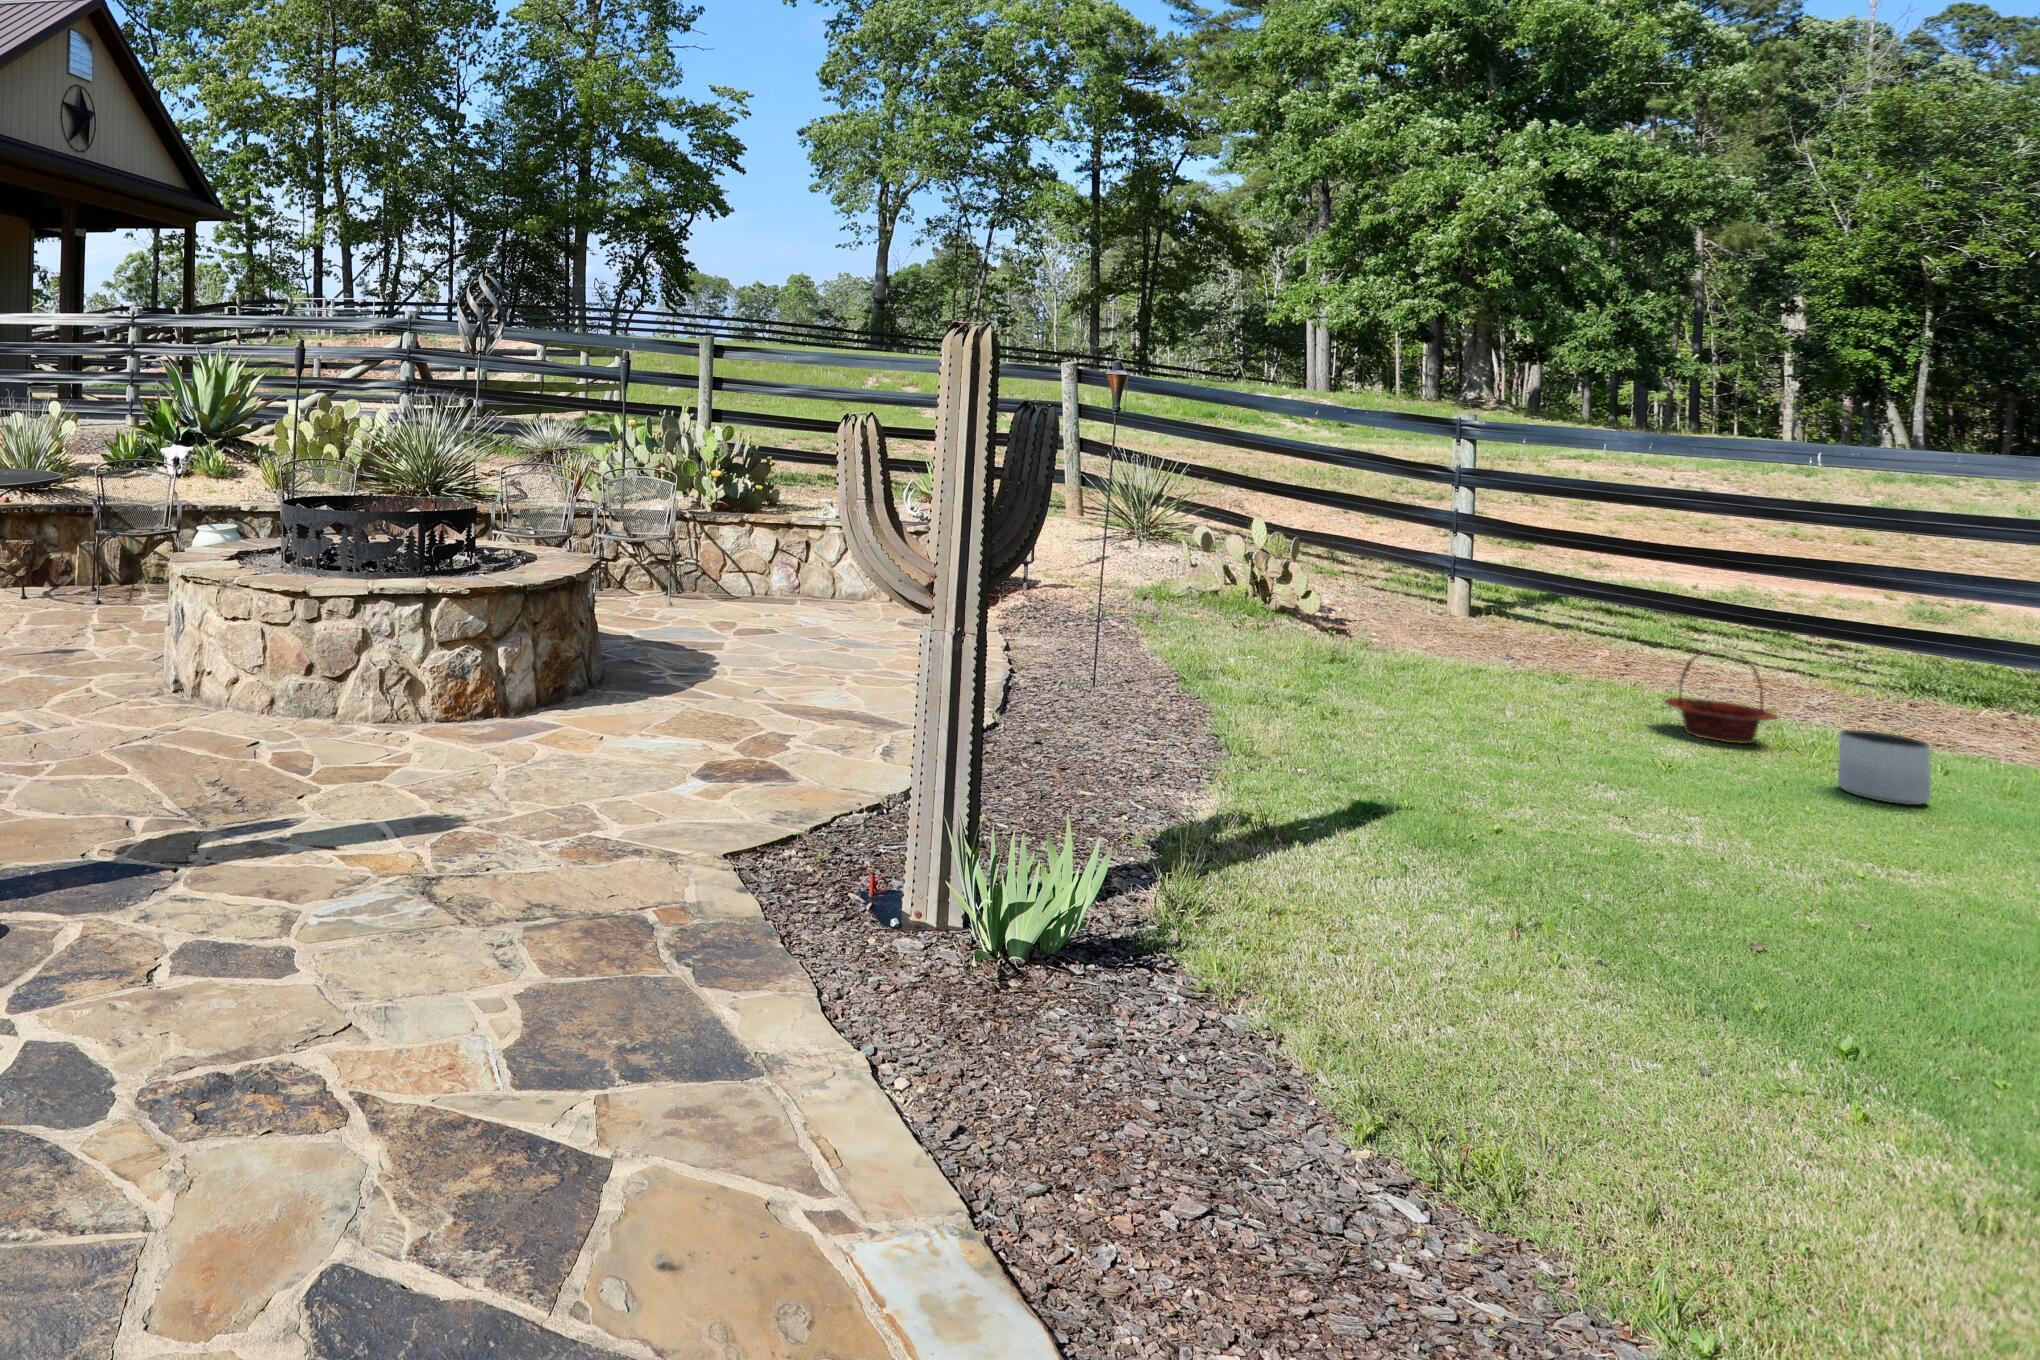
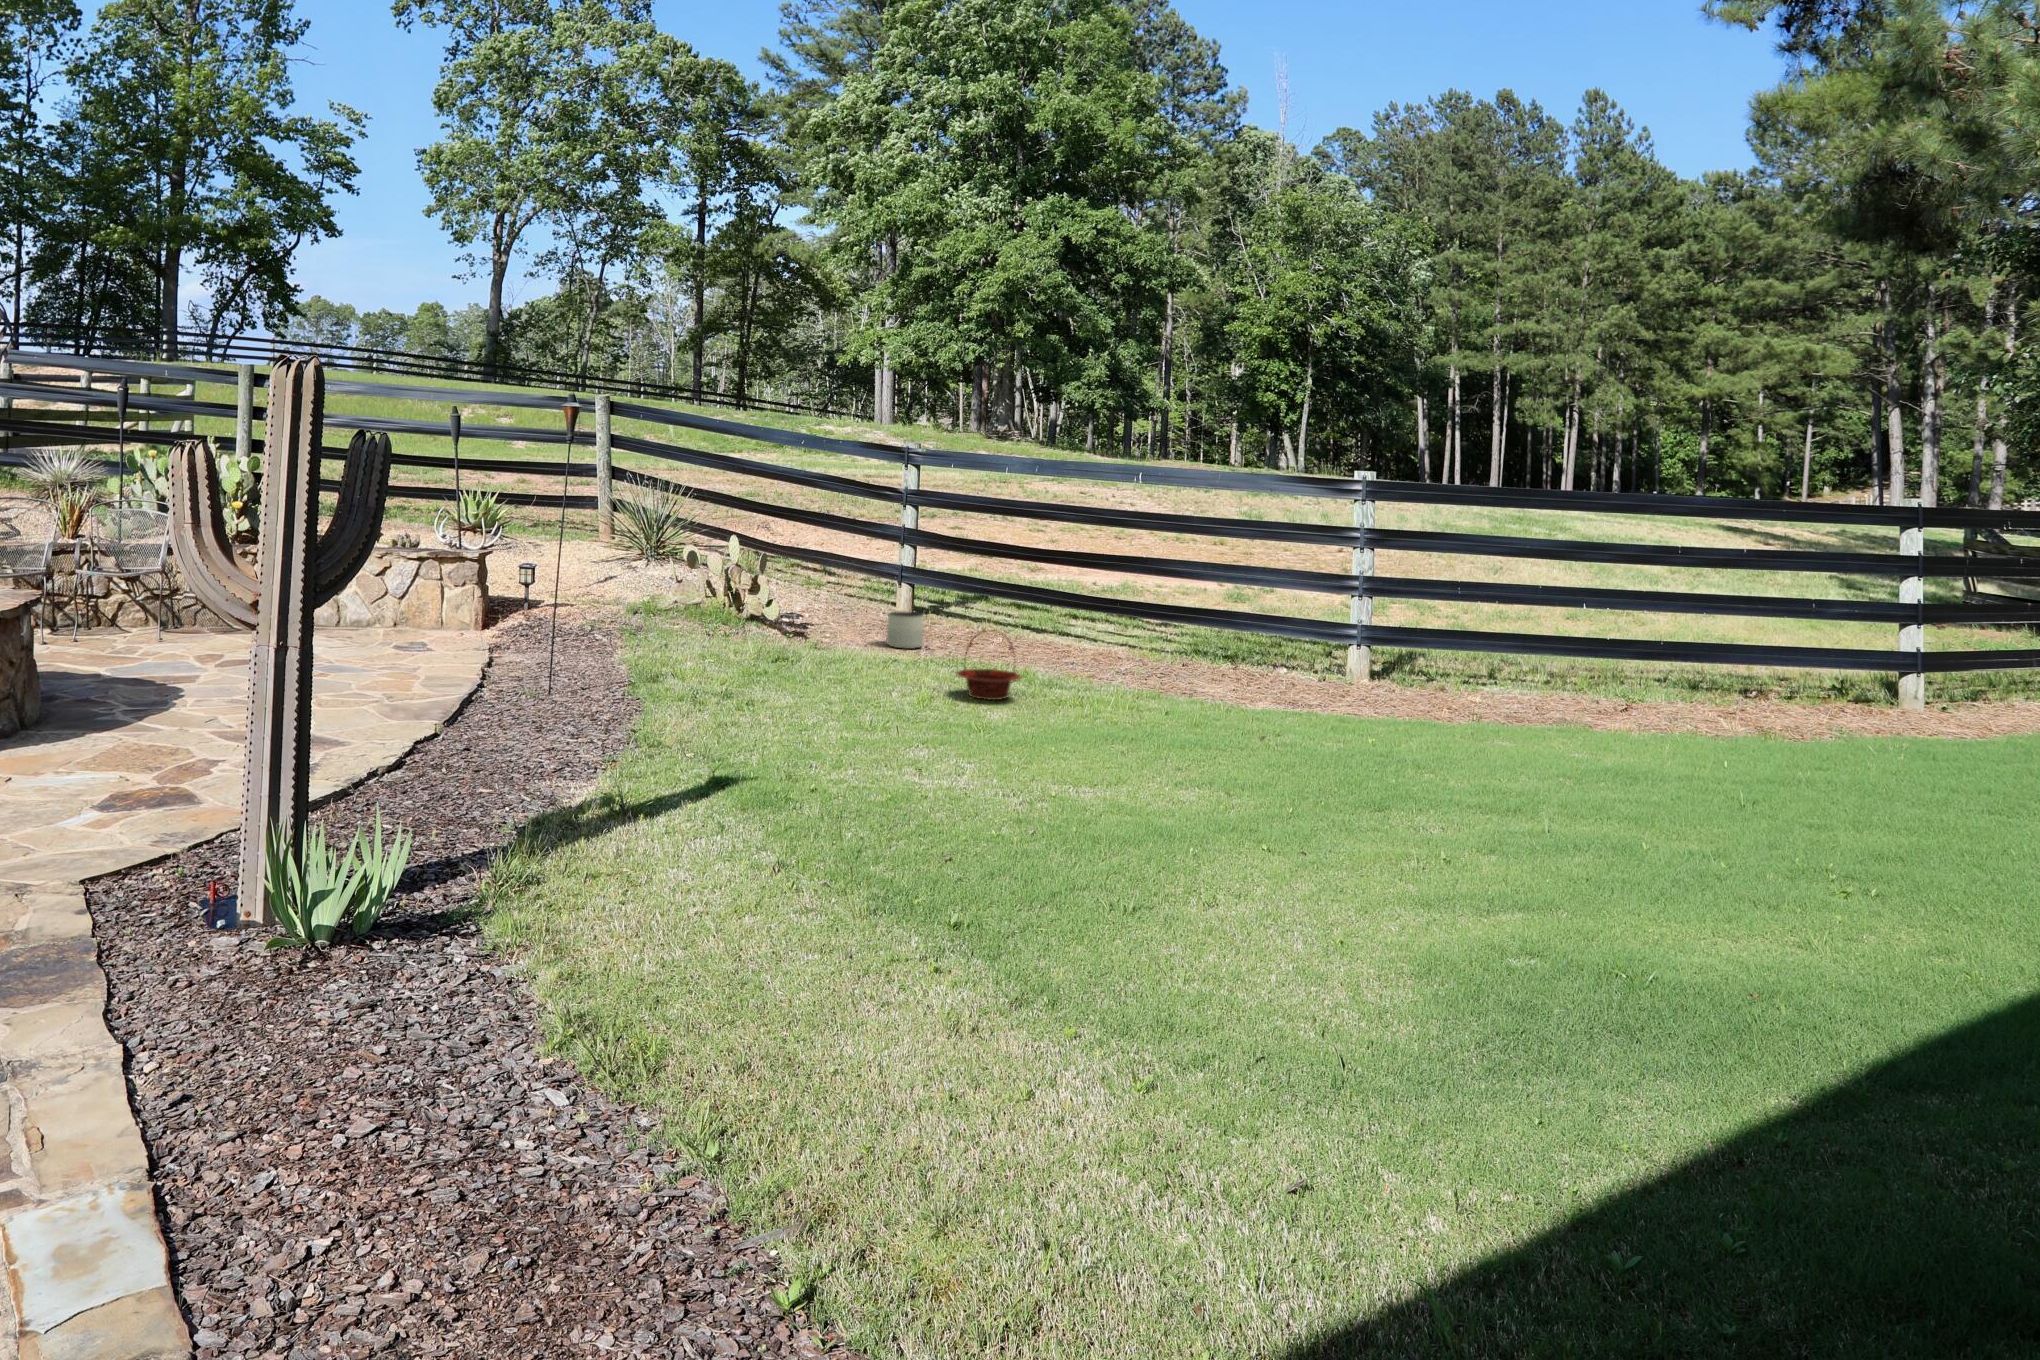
planter: present [1838,730,1931,805] -> present [887,611,924,649]

